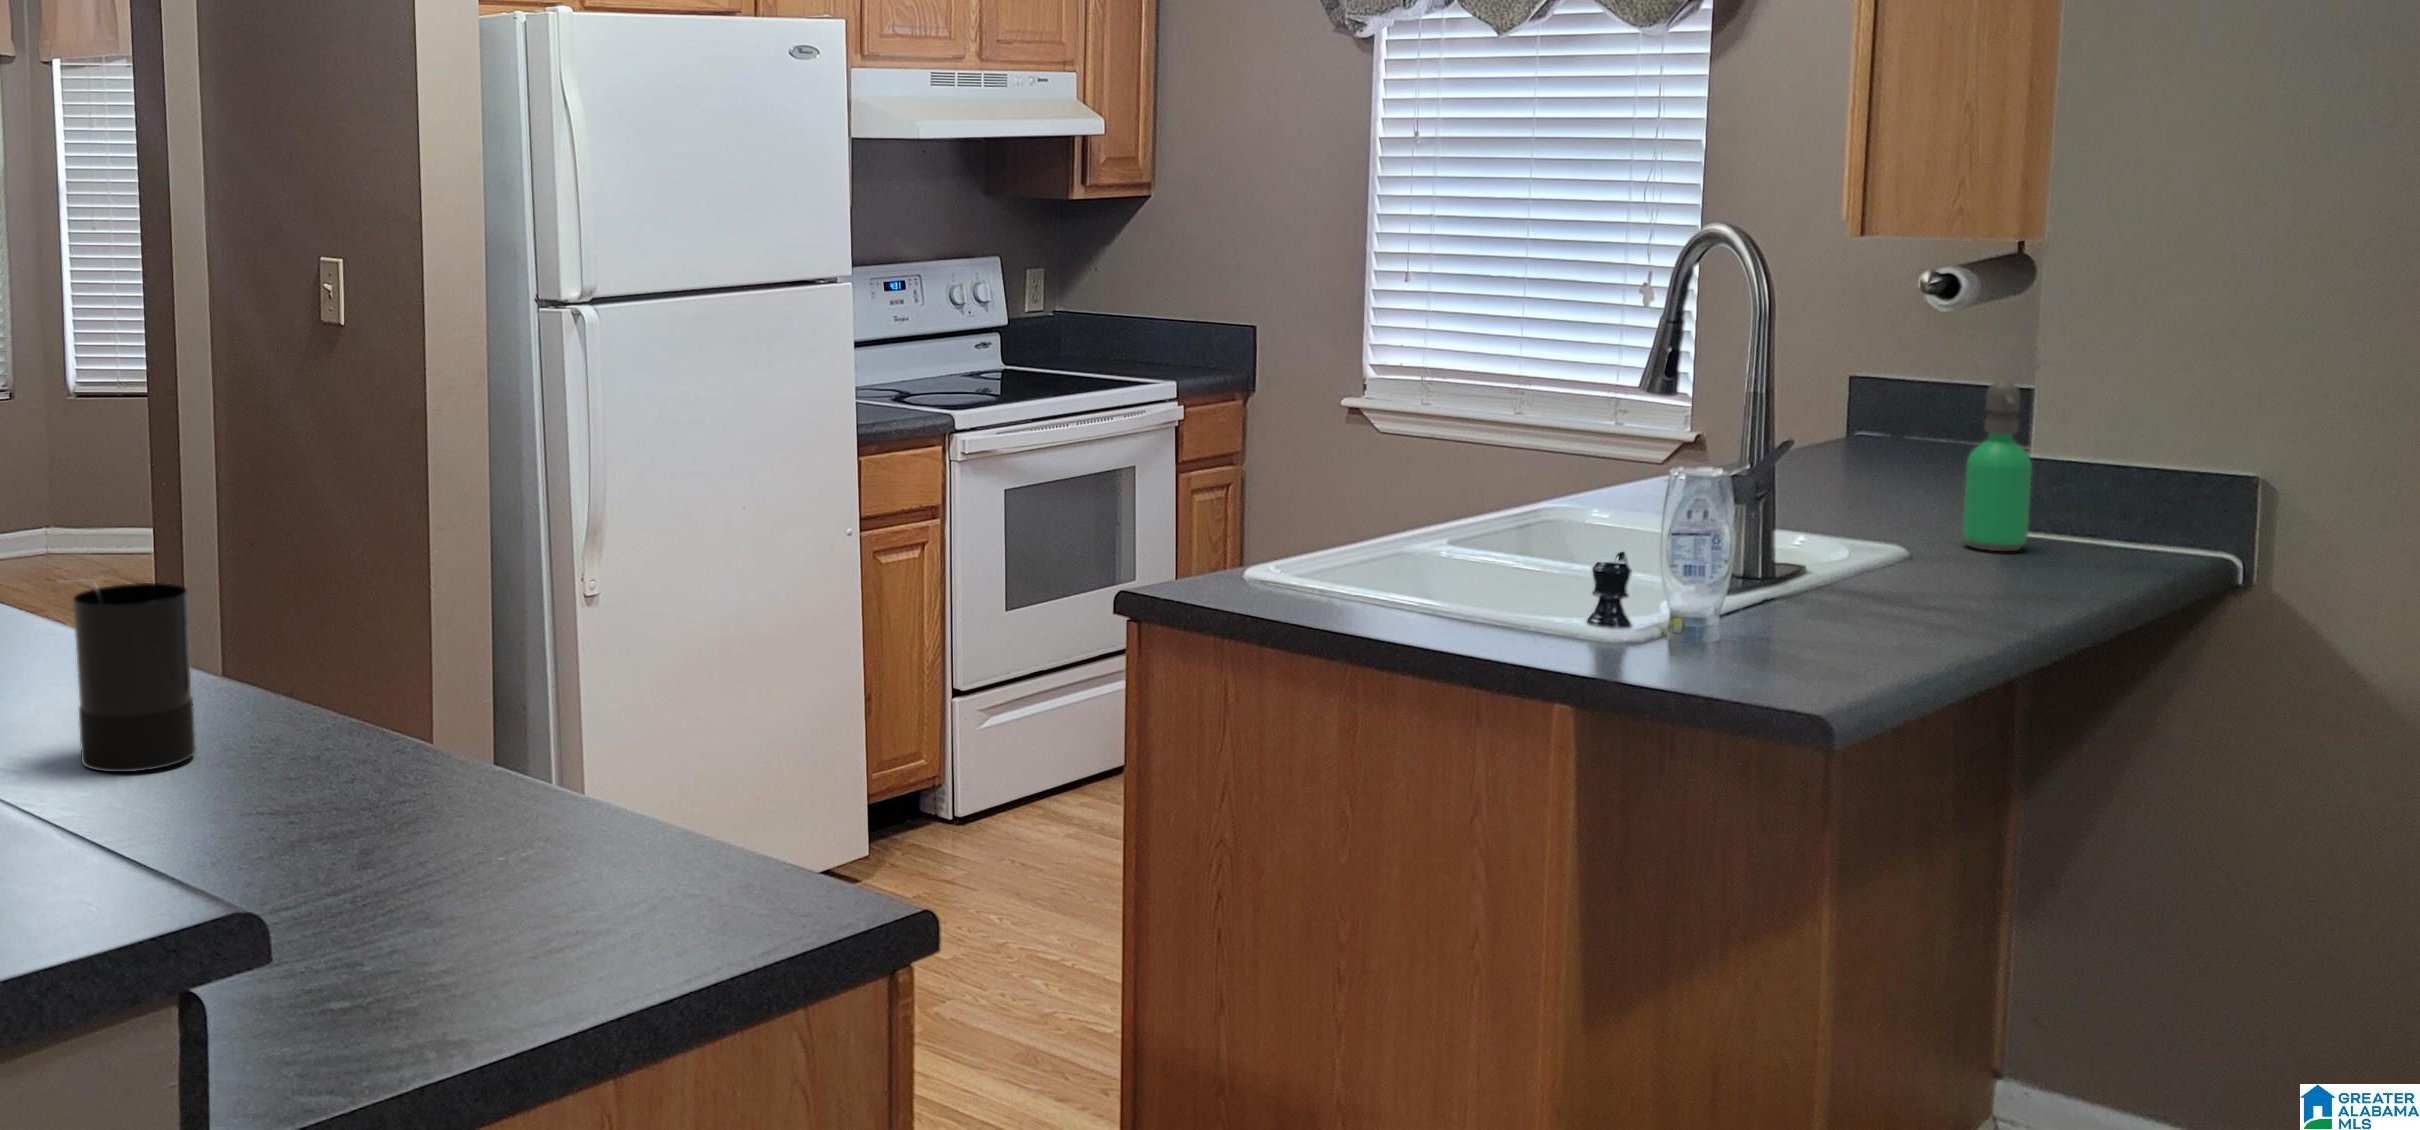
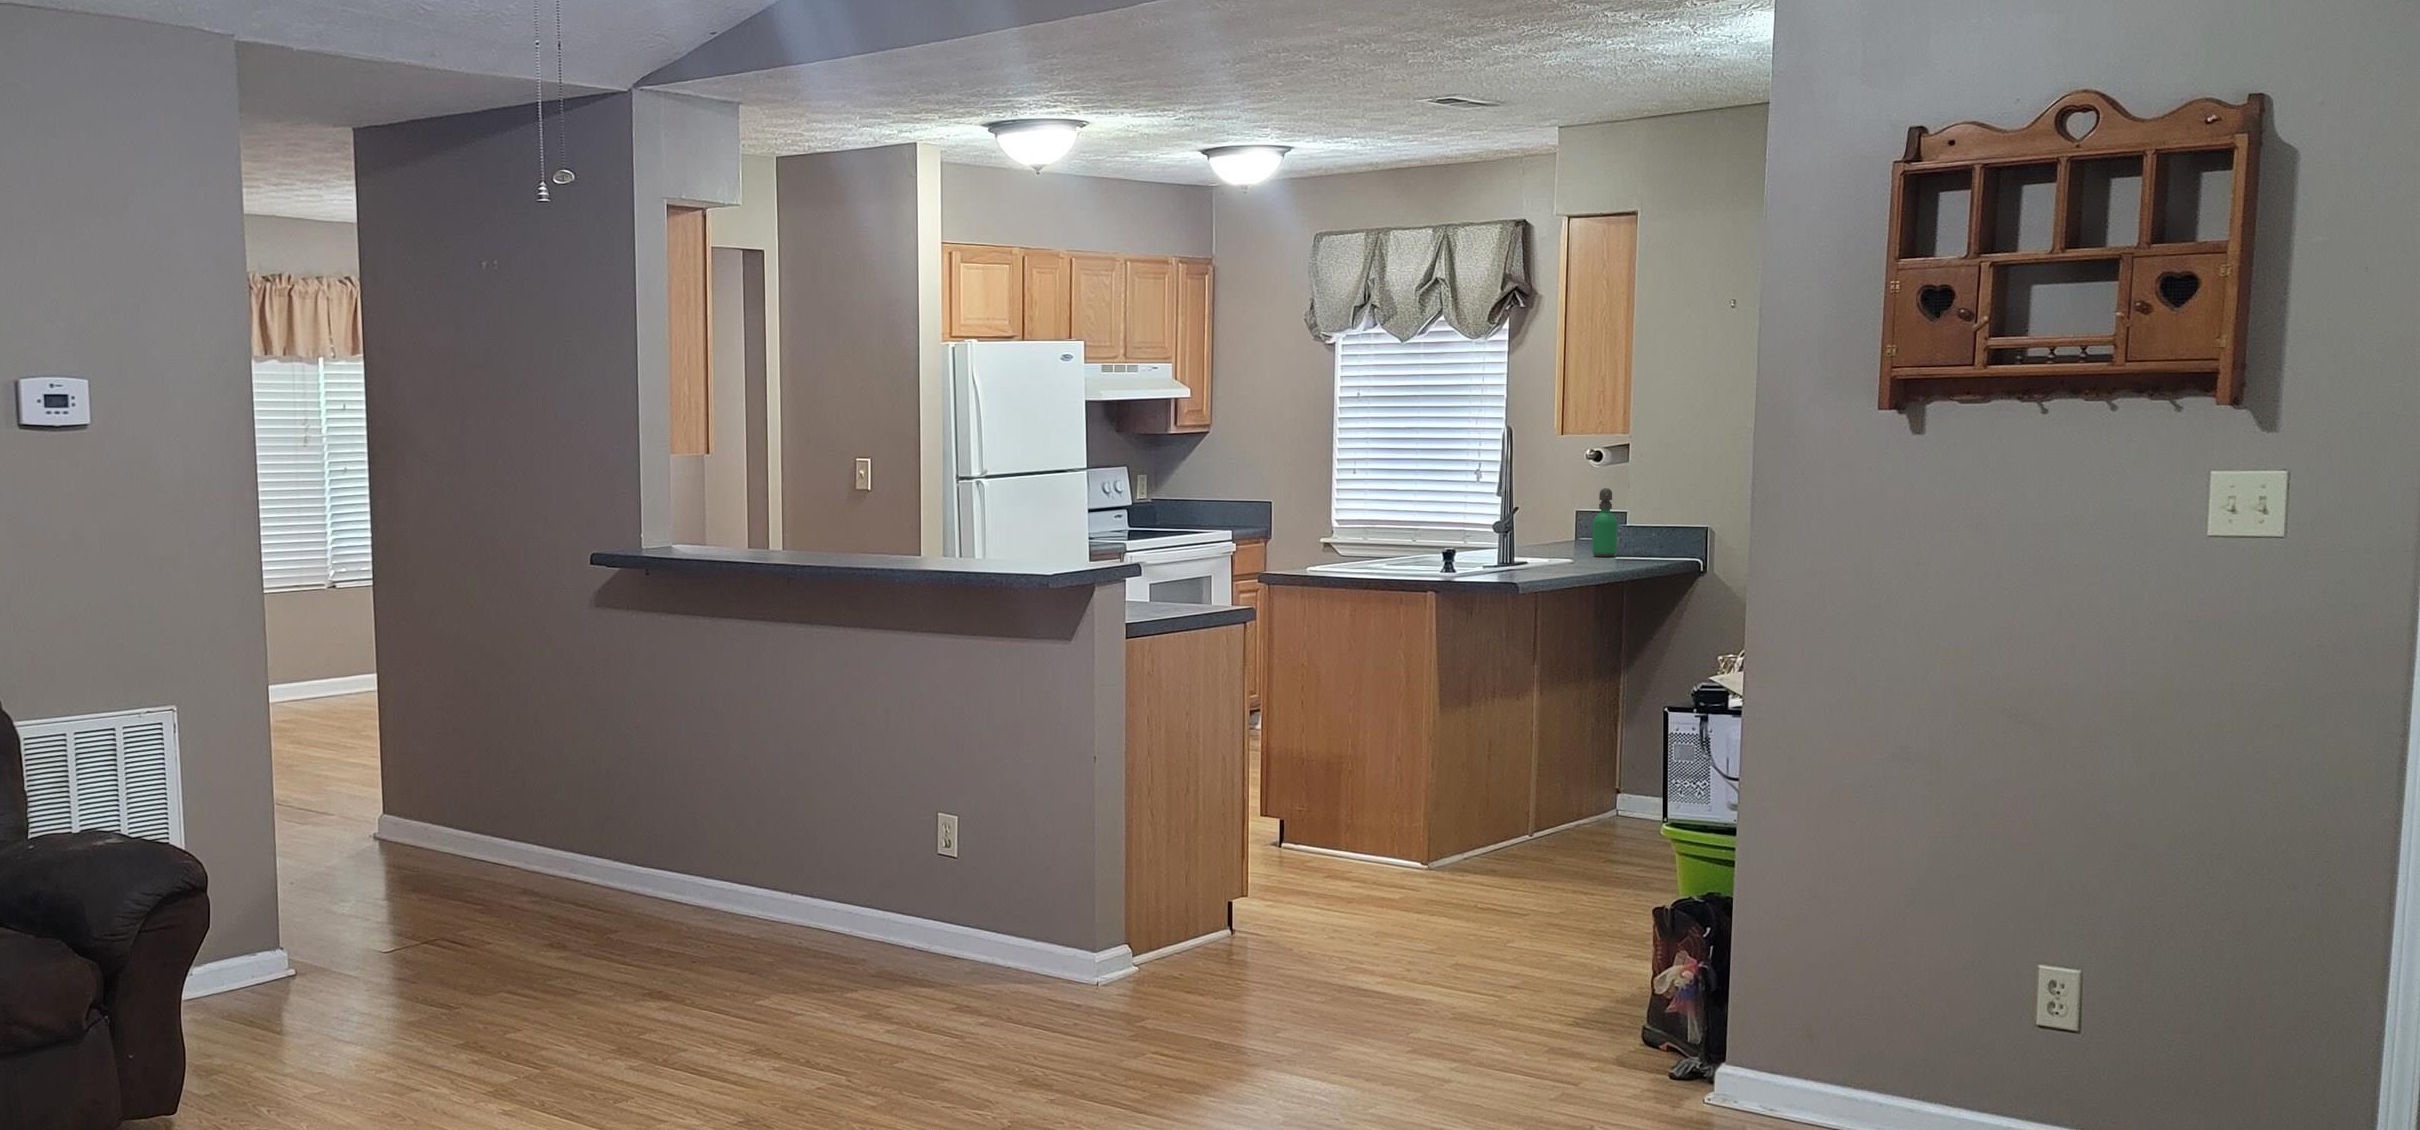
candle: present [63,580,195,772] -> none [978,529,1015,585]

